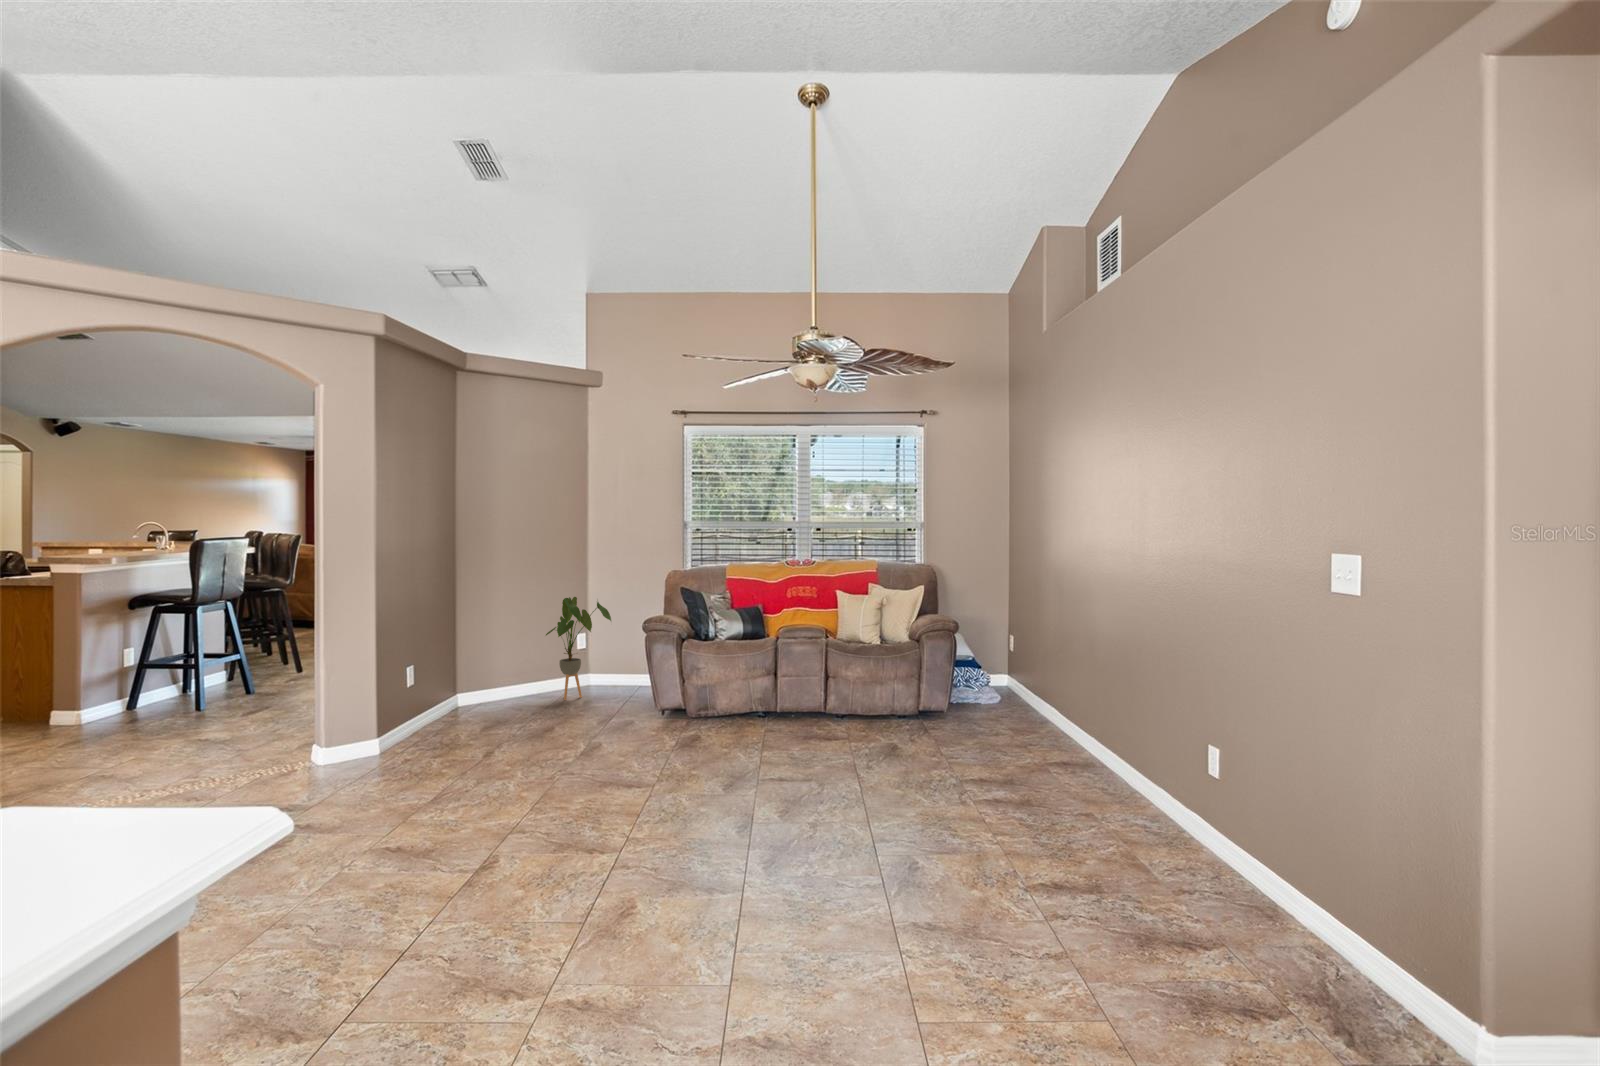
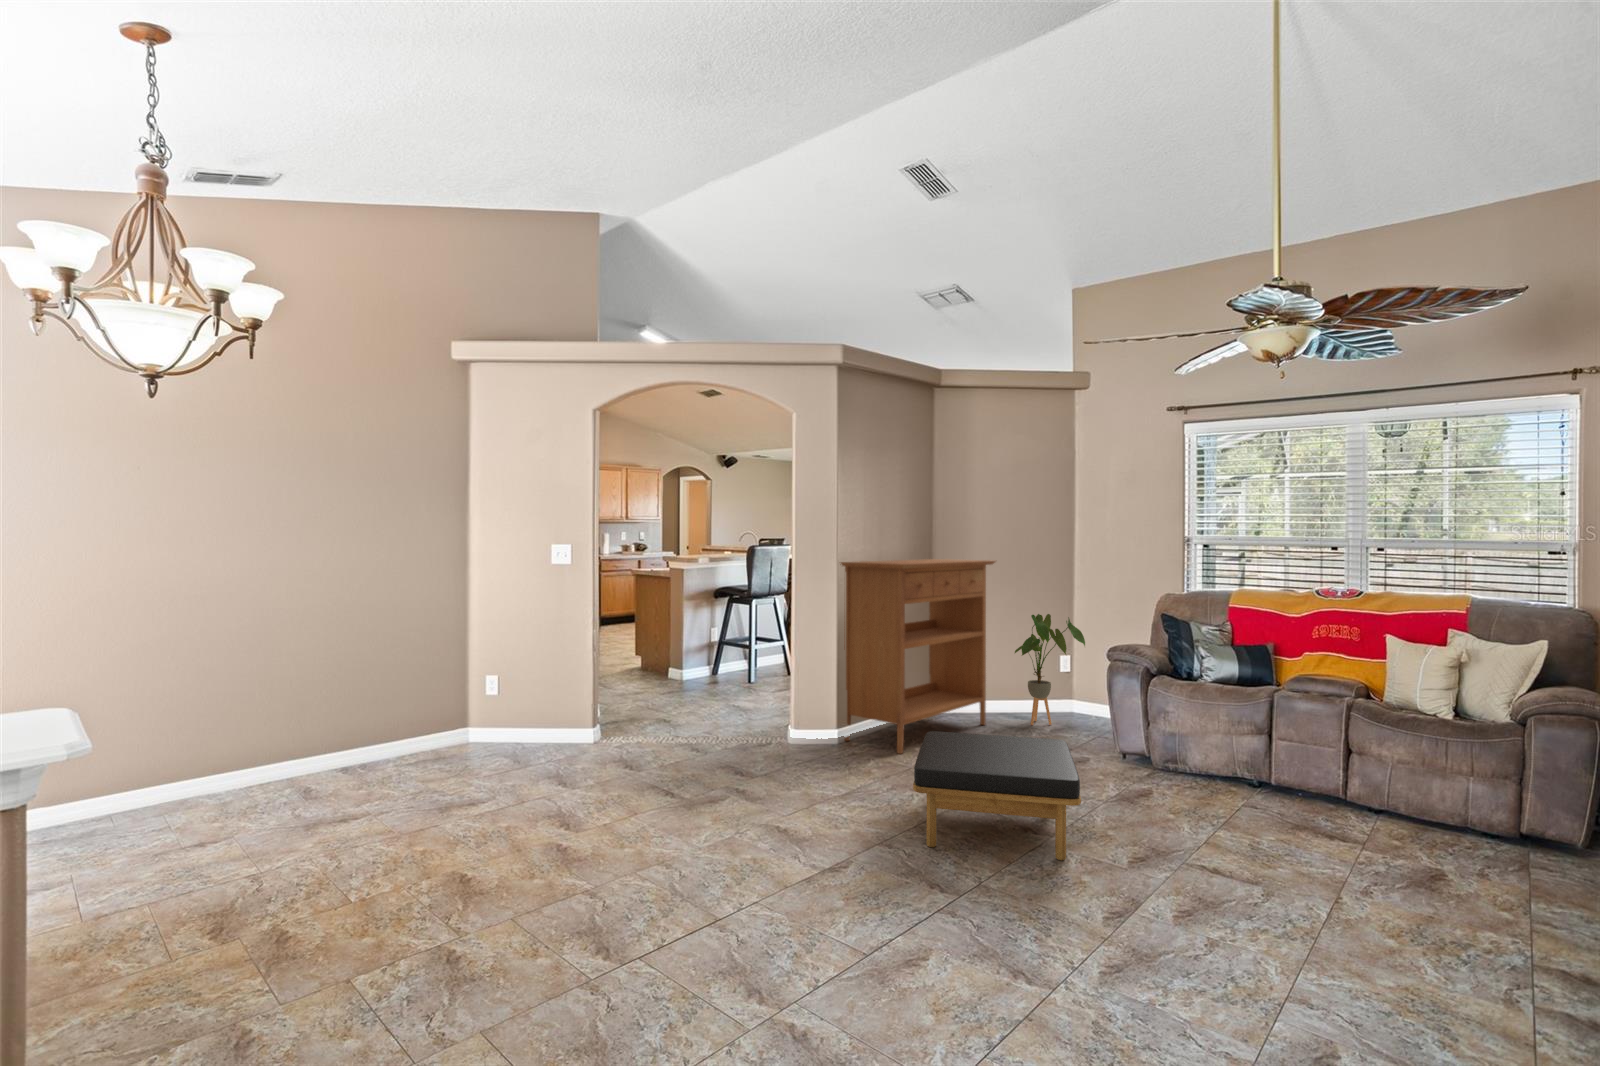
console table: none [380,549,533,751] -> present [840,559,995,754]
ottoman: none [523,703,689,822] -> present [913,731,1081,860]

